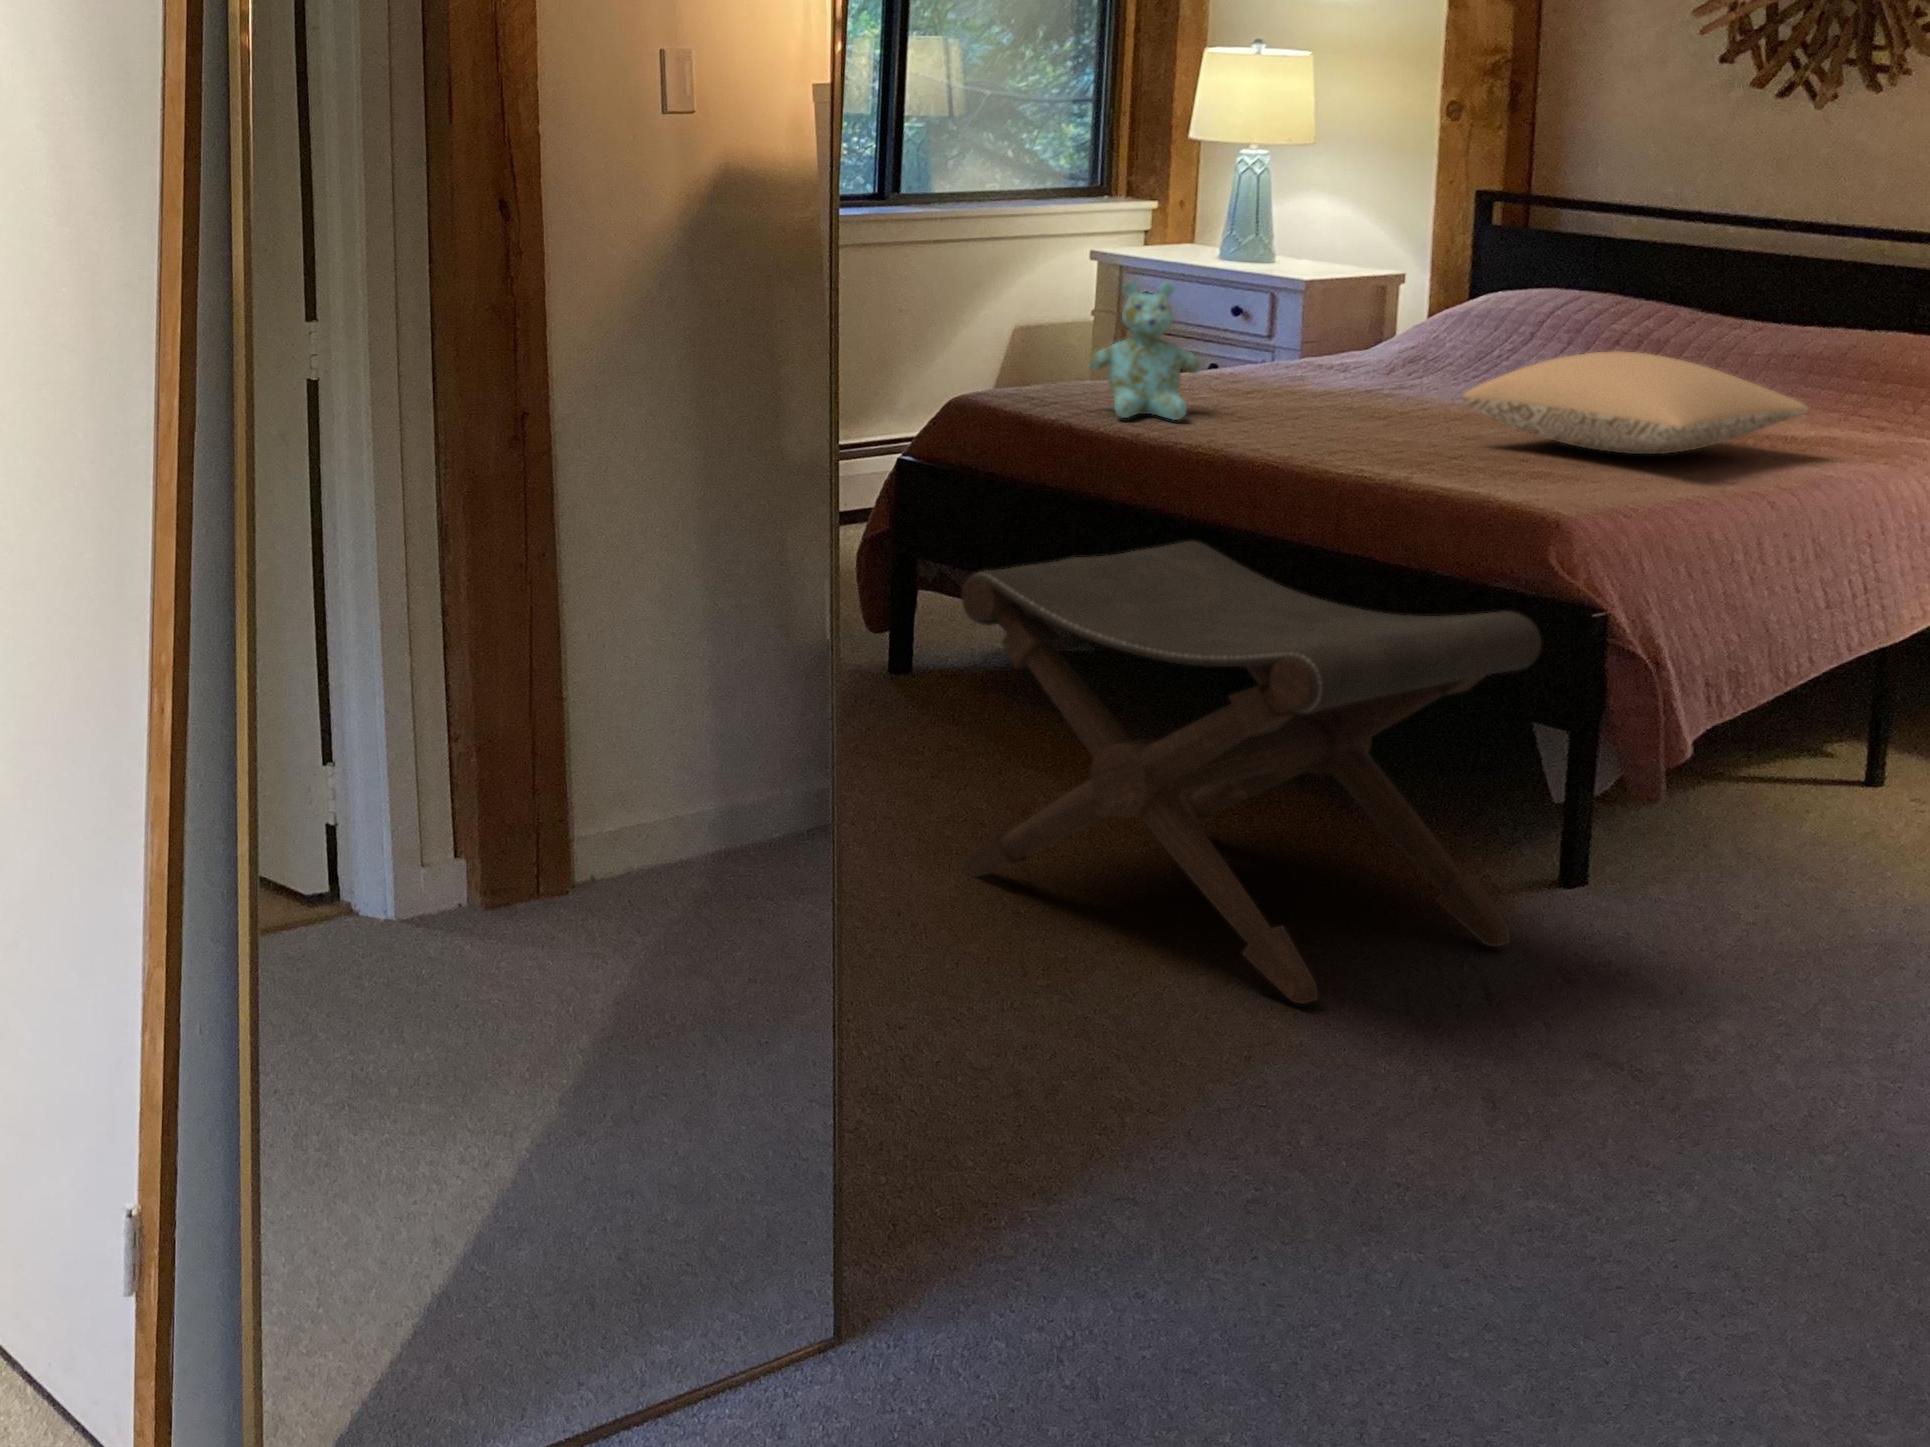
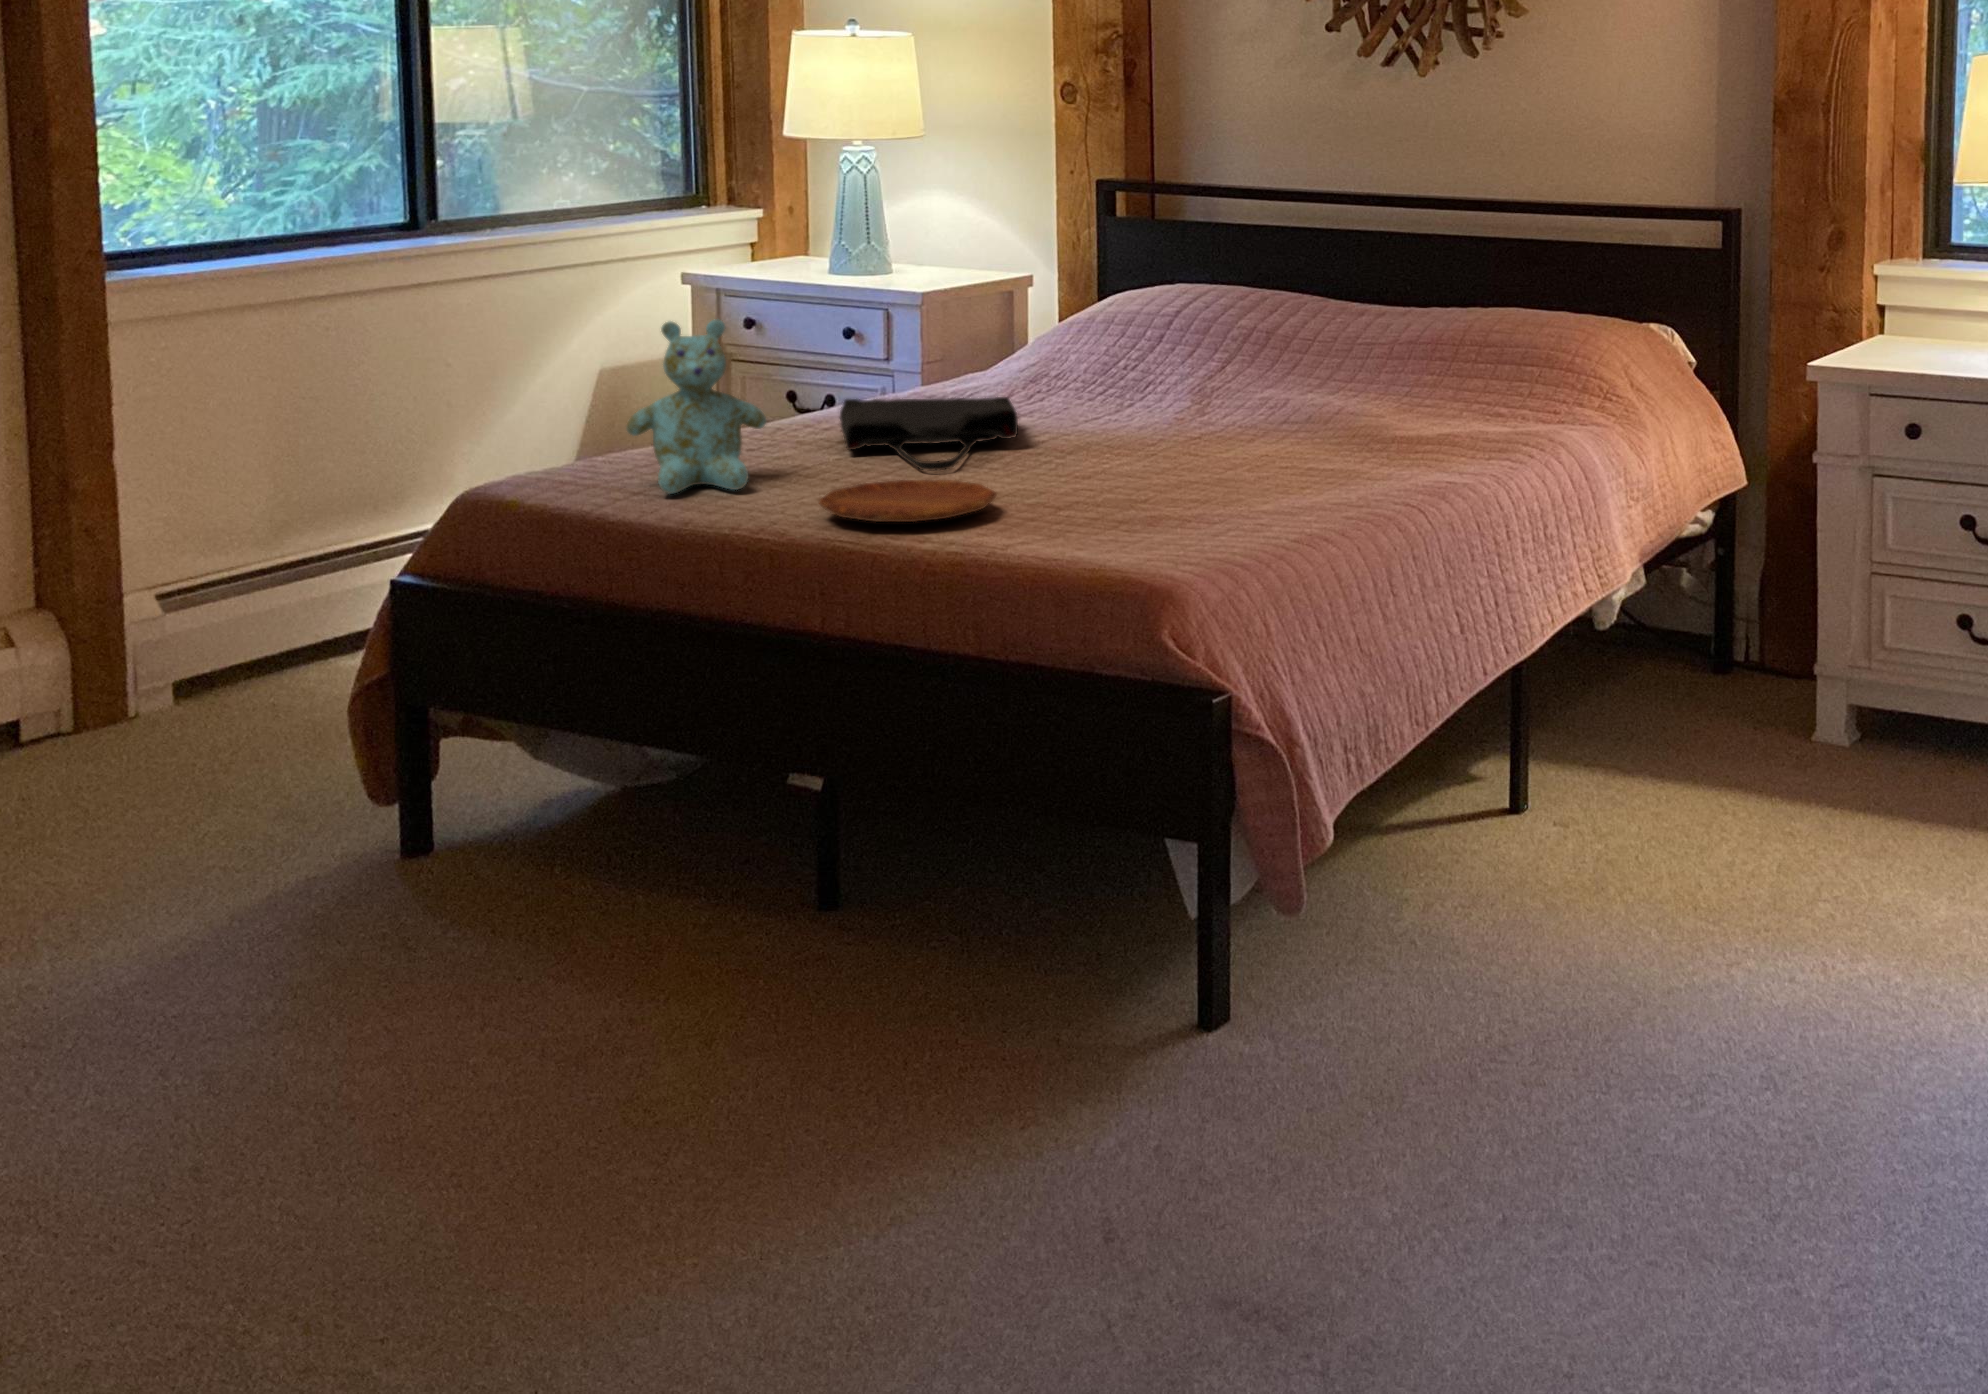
pillow: present [1463,351,1809,454] -> none [1064,363,1429,481]
tote bag: none [1253,358,1413,421] -> present [840,397,1018,471]
tray: none [1251,423,1403,455] -> present [819,480,996,522]
footstool: present [961,541,1541,1004] -> none [394,663,1140,1298]

